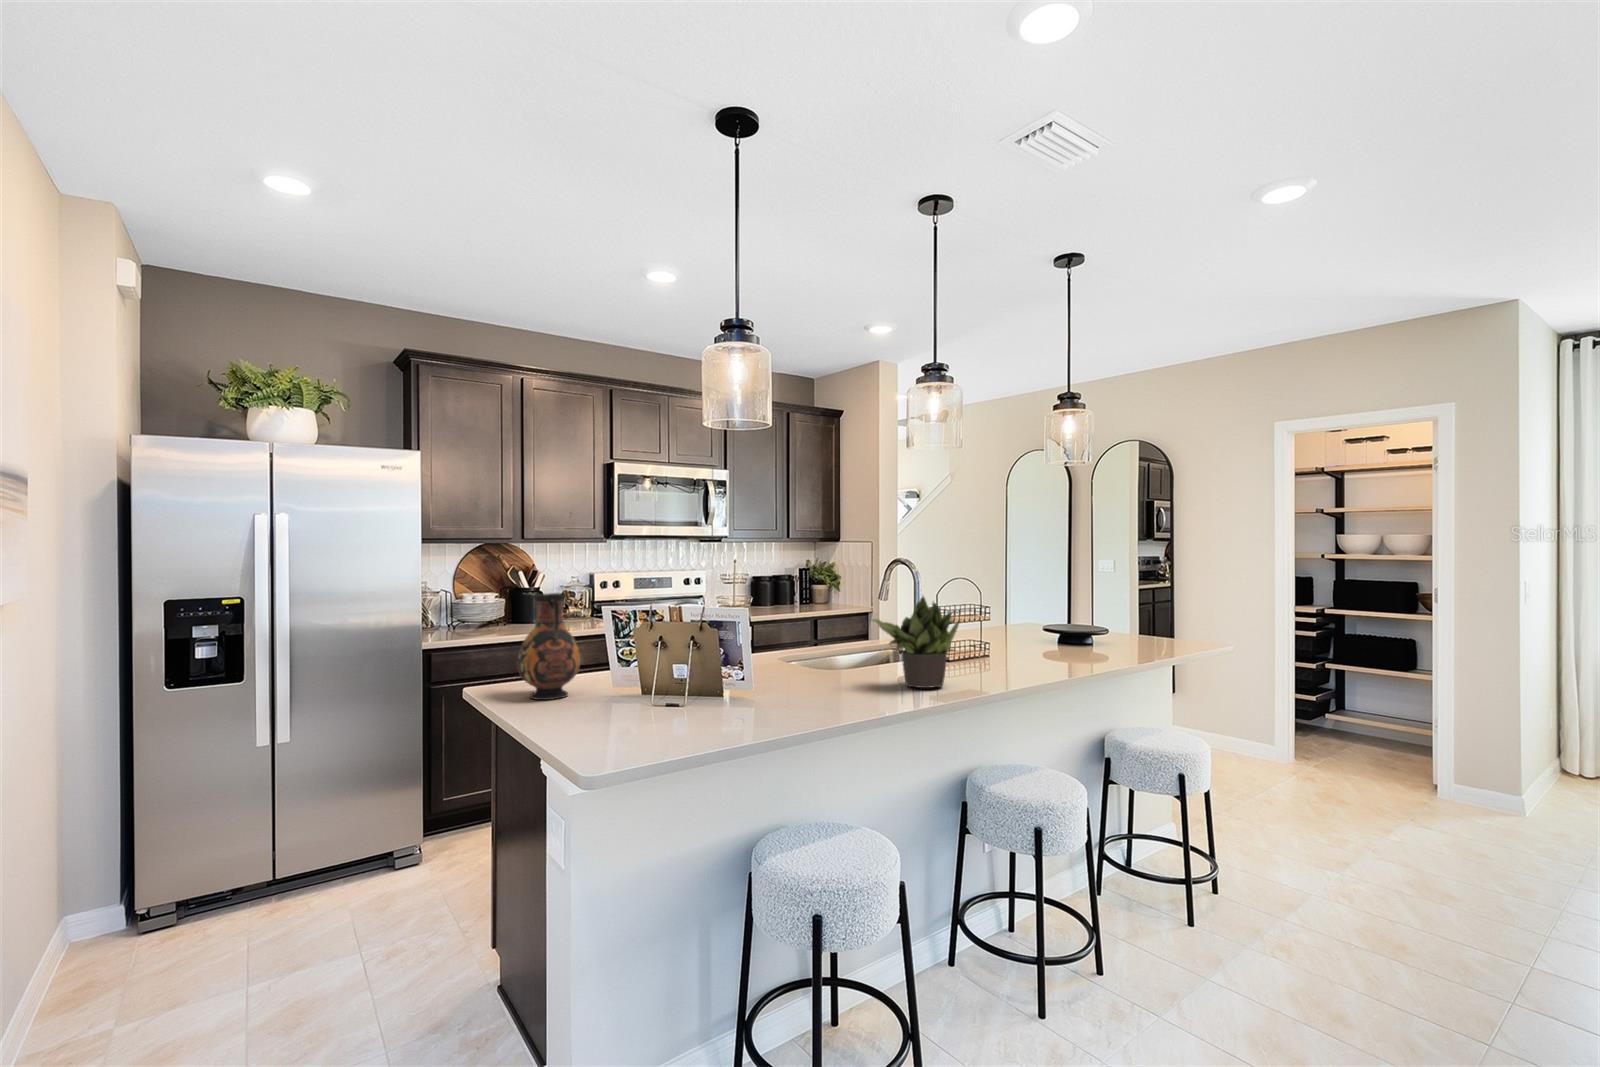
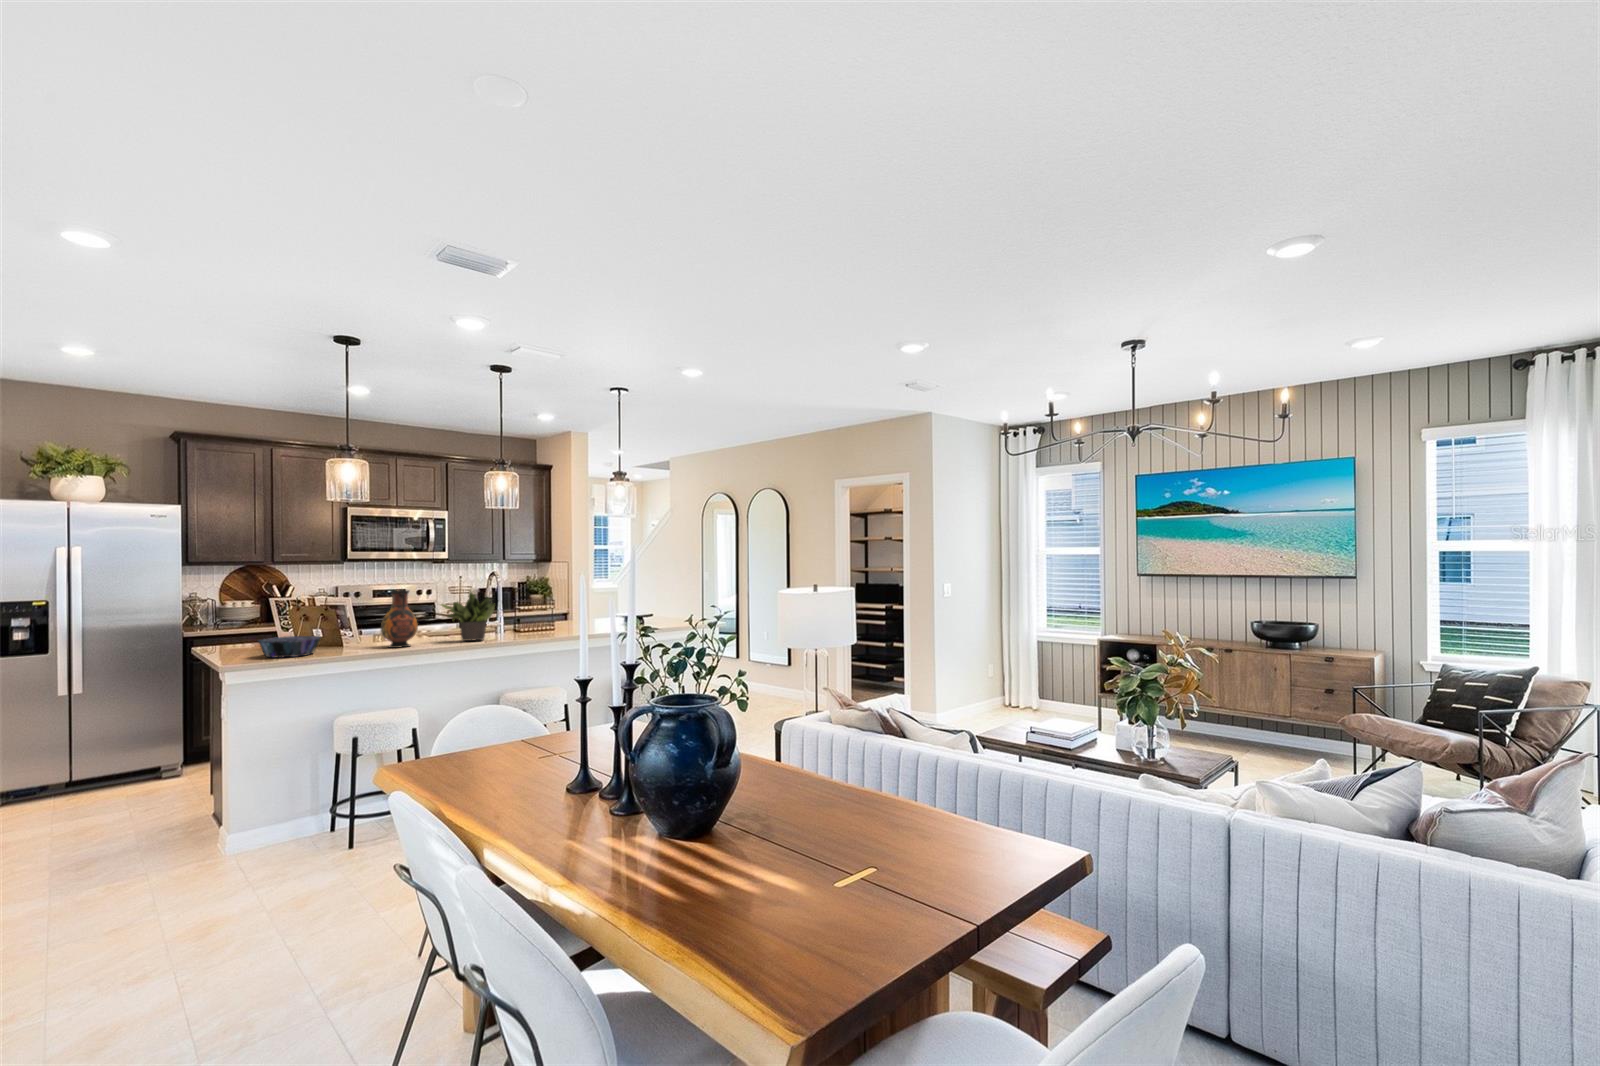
vase: present [517,593,580,700] -> present [381,590,418,648]
decorative bowl: none [609,680,713,732] -> present [259,636,320,658]

